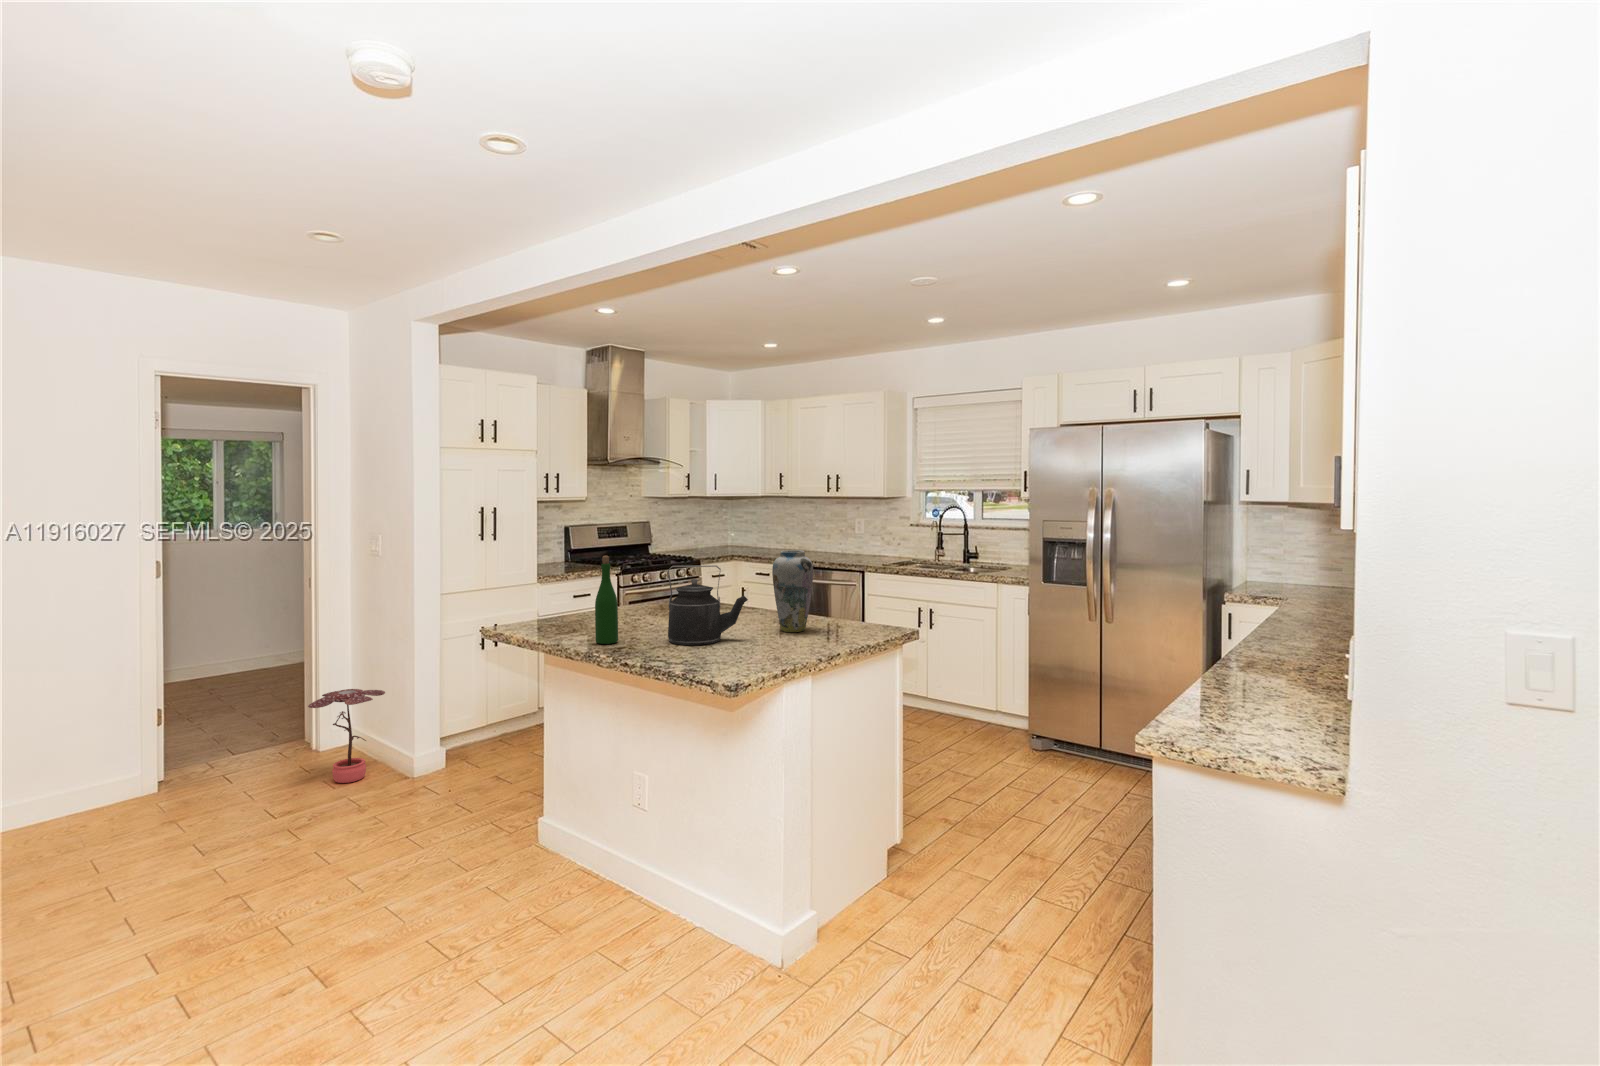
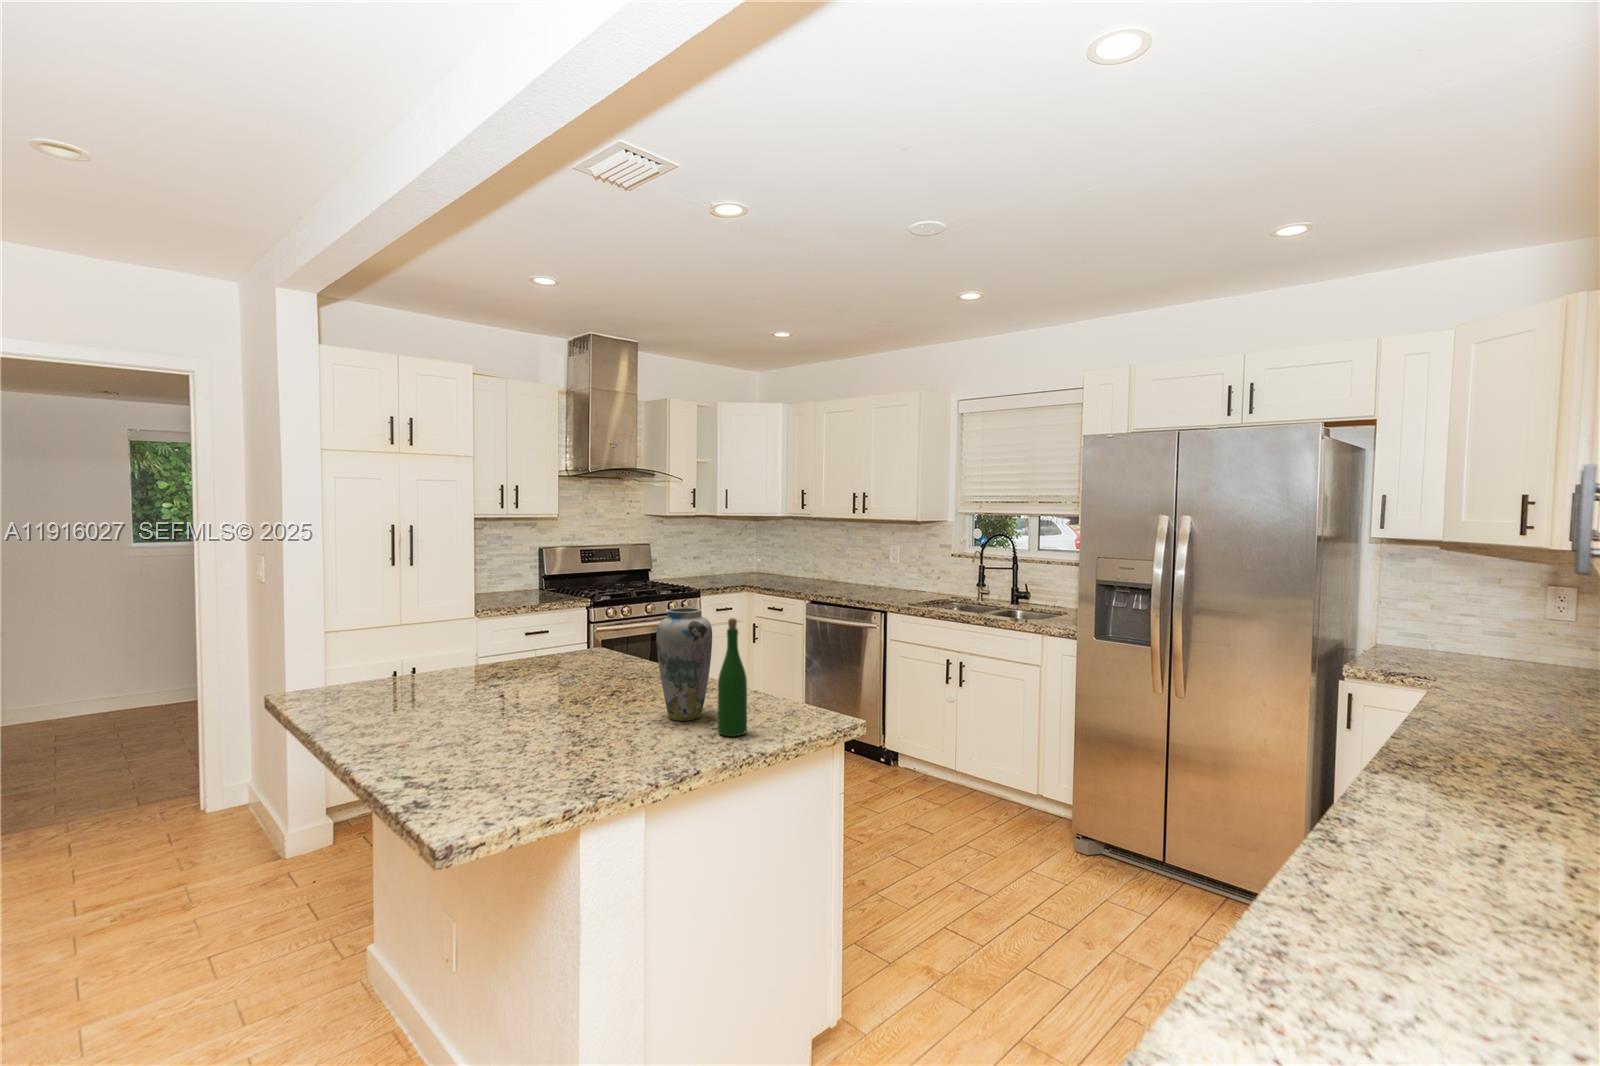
wine bottle: present [595,556,618,644] -> present [718,618,747,736]
kettle: present [668,565,748,645] -> none [498,630,607,741]
potted plant: present [308,689,385,783] -> none [198,740,295,850]

